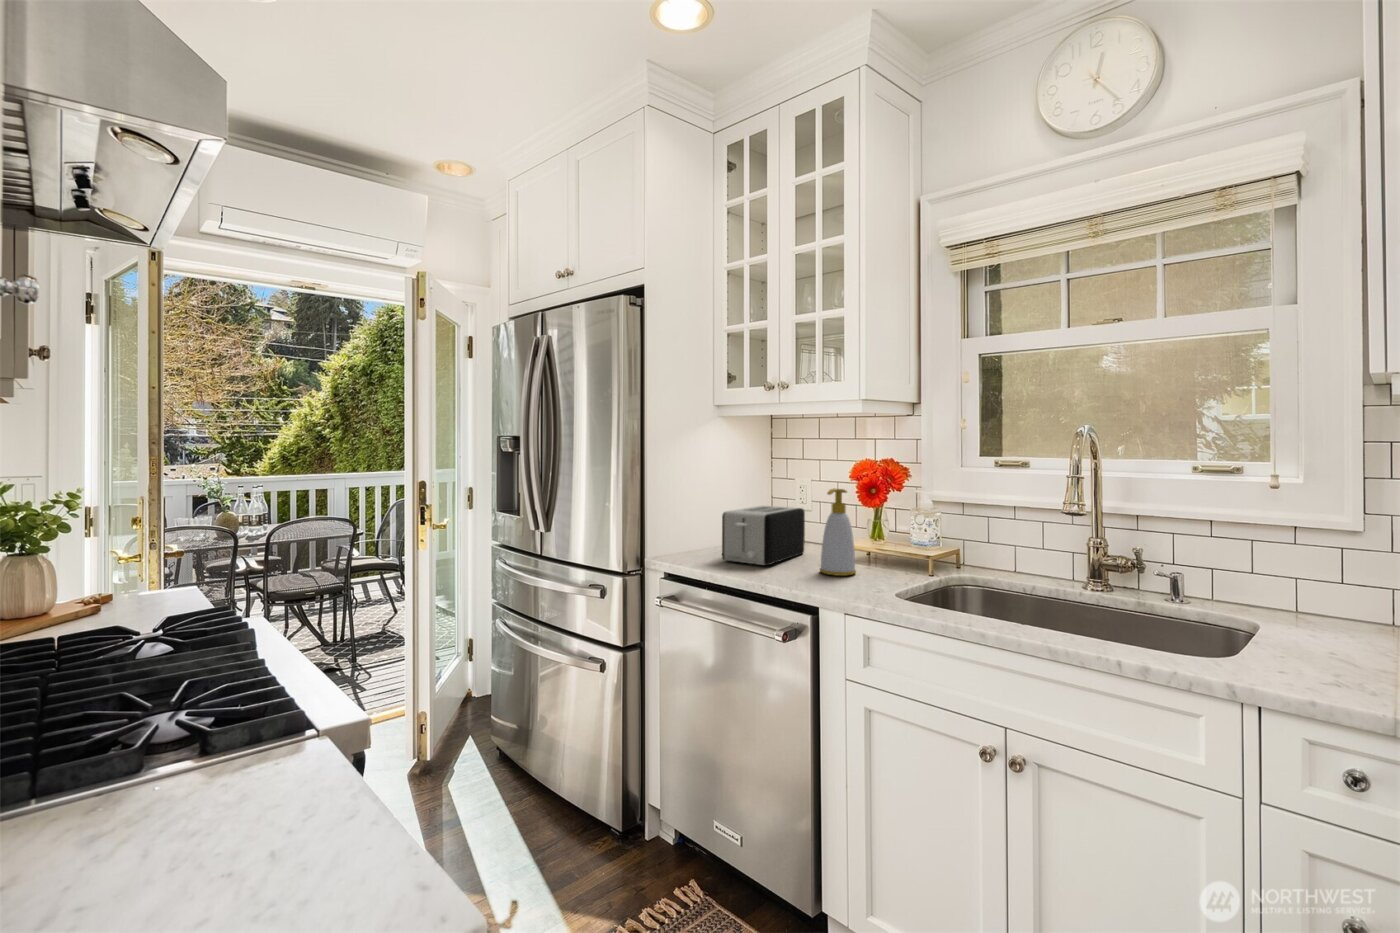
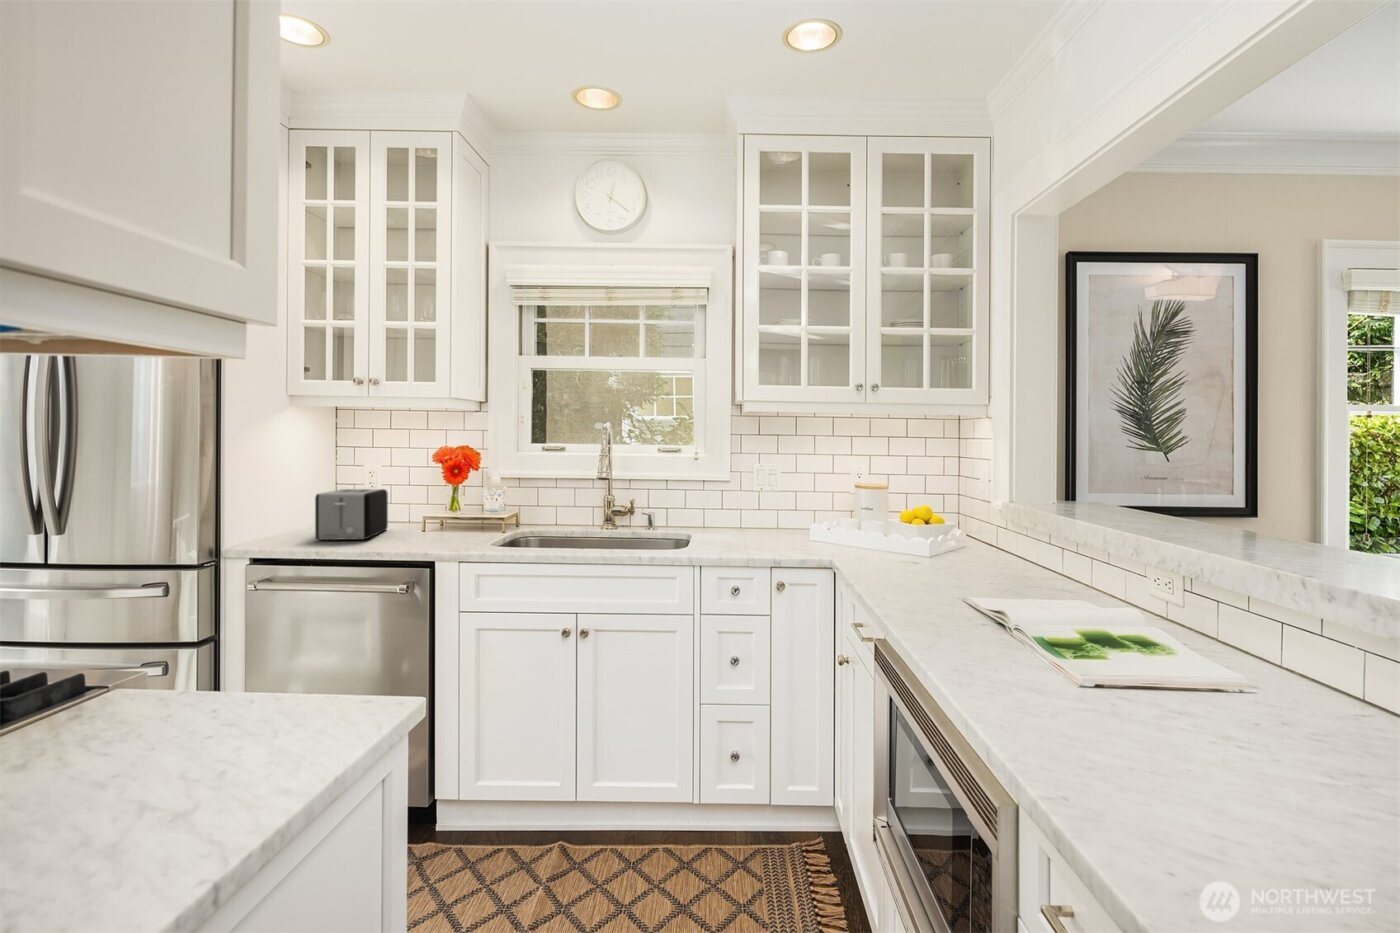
soap bottle: present [820,489,856,576] -> none [417,469,449,540]

